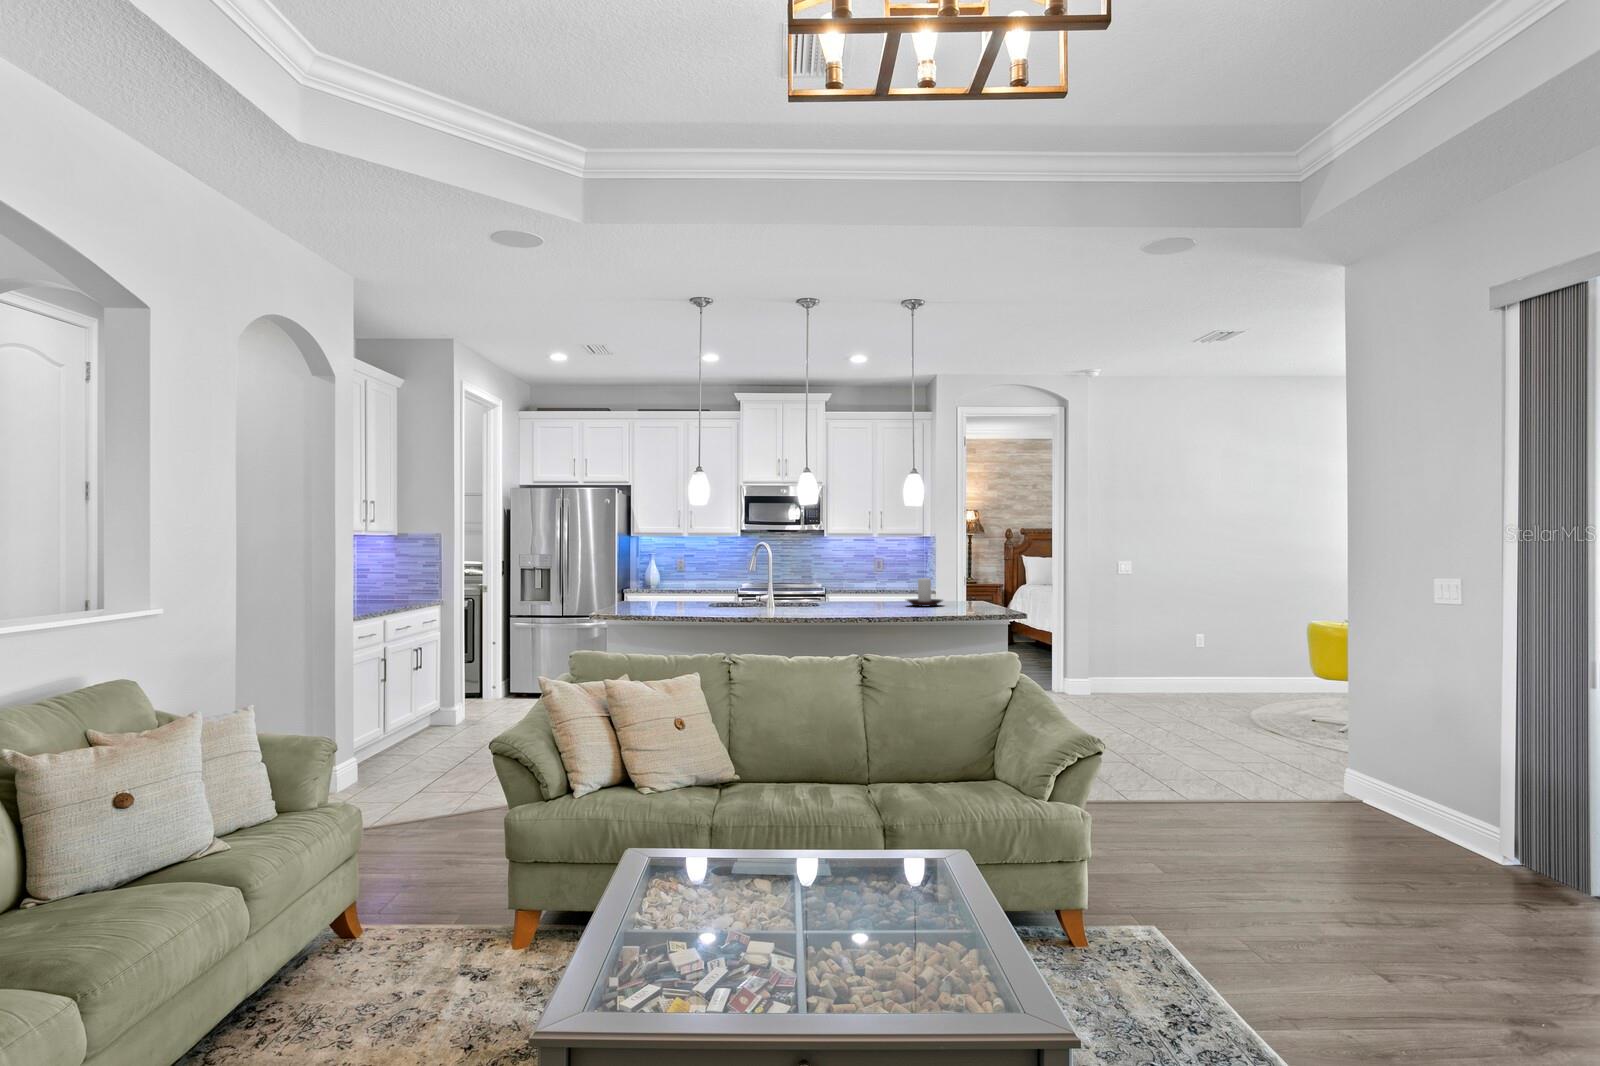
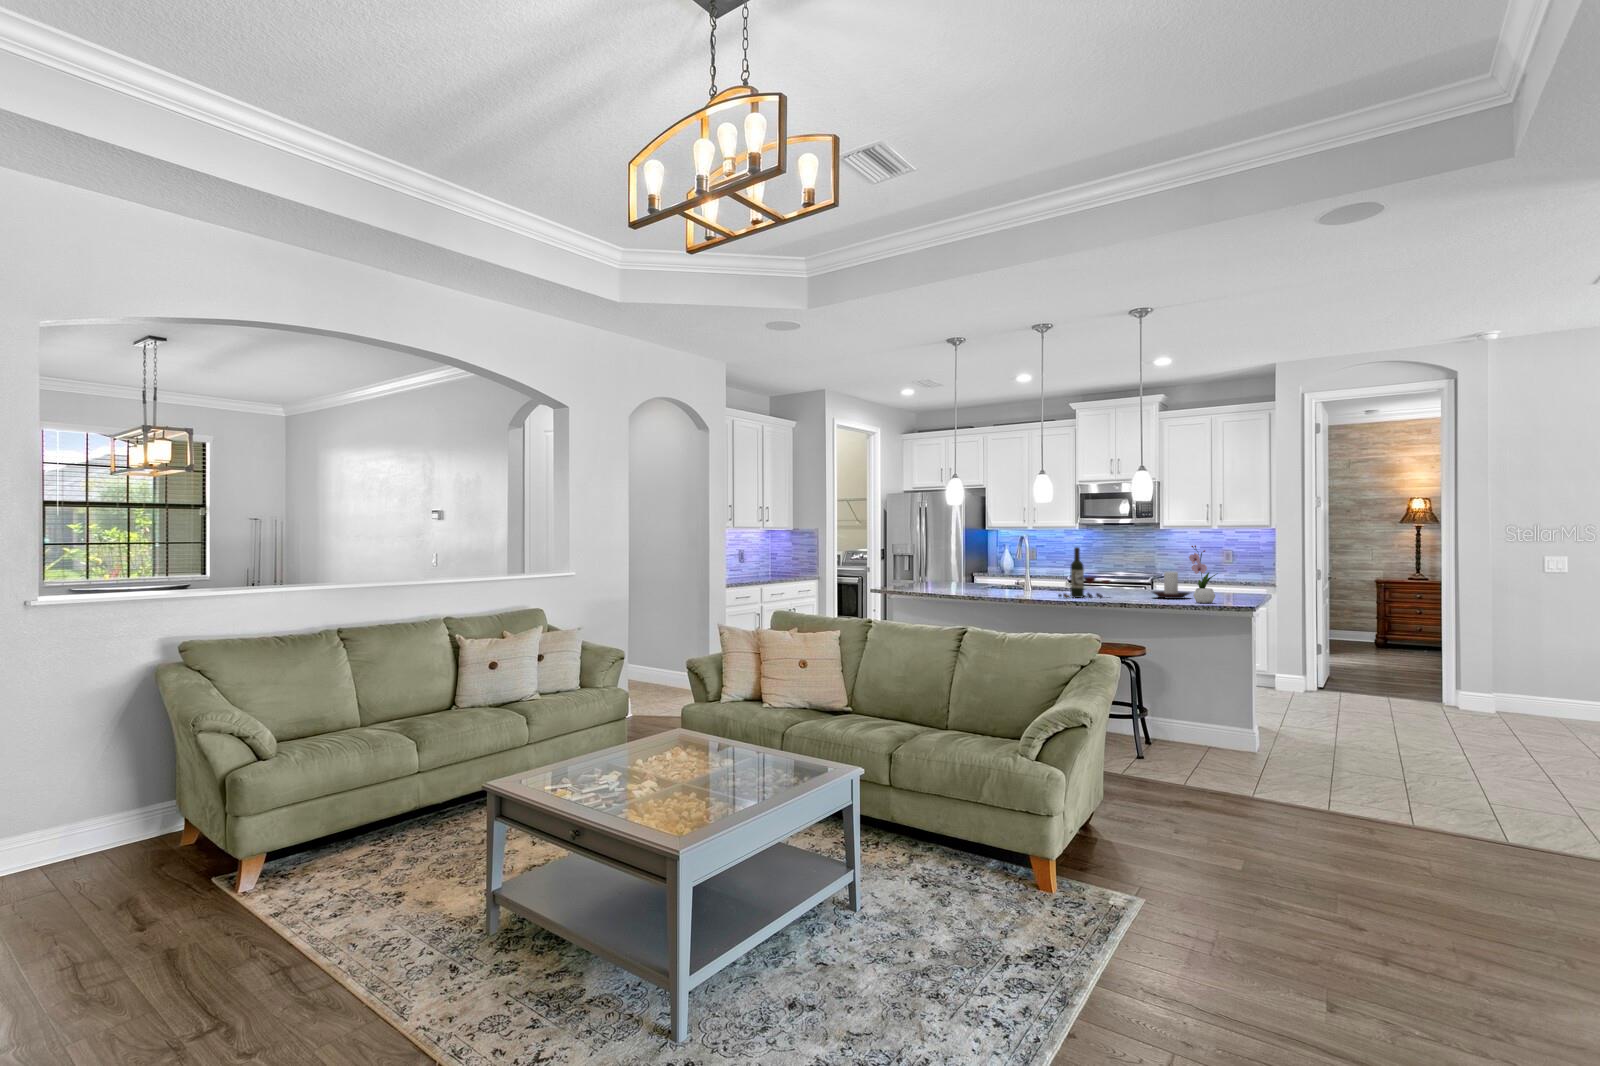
flower arrangement: none [967,551,991,610] -> present [1189,545,1216,603]
wine bottle: none [822,554,871,611] -> present [1058,547,1110,598]

